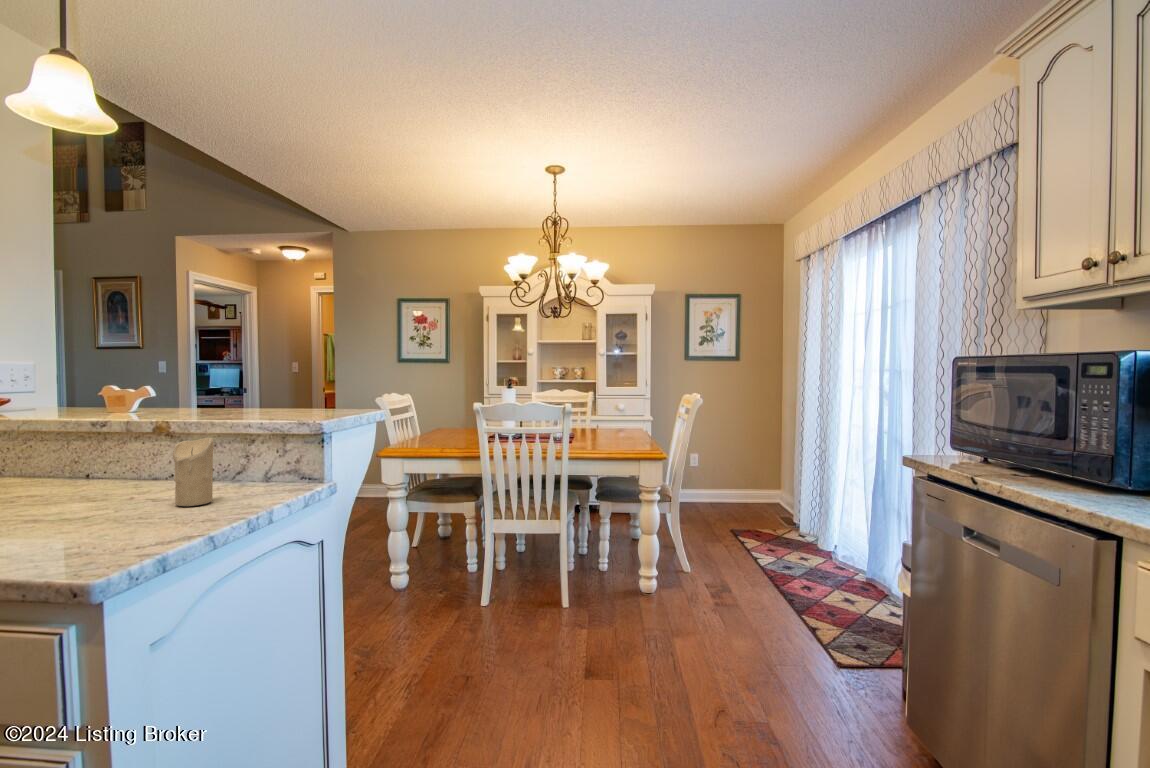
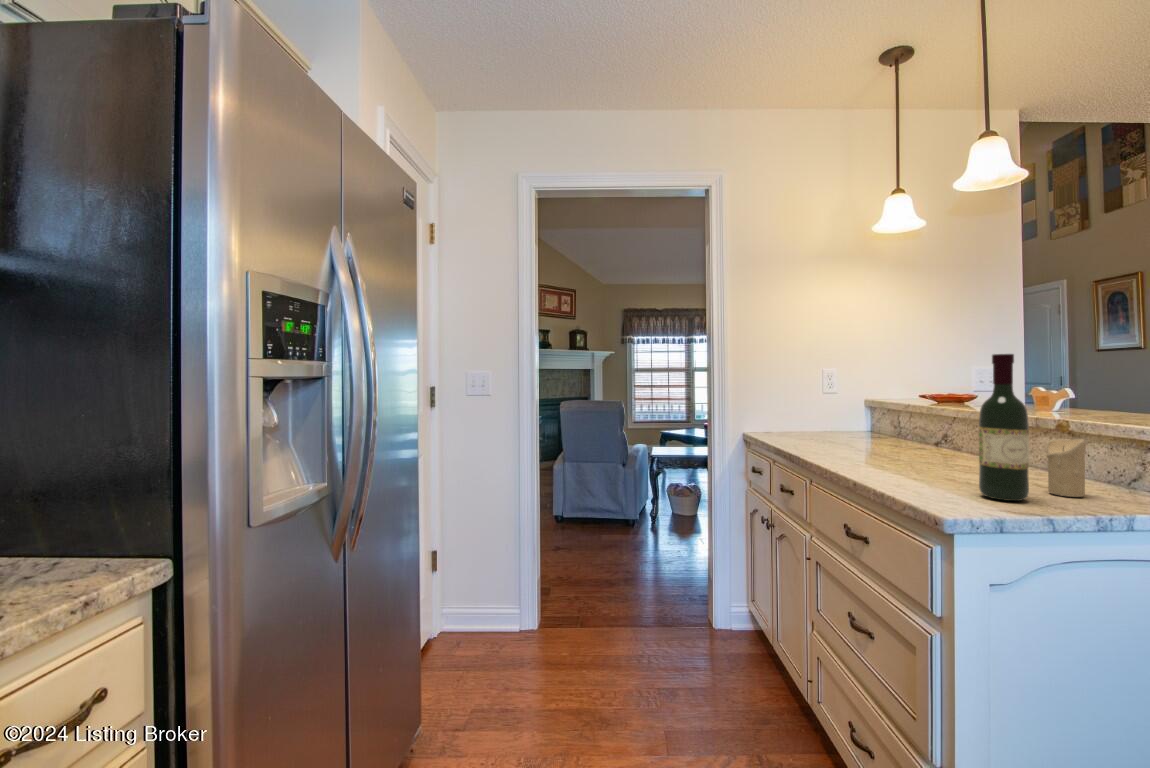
wine bottle: none [106,335,172,531] -> present [979,354,1029,501]

